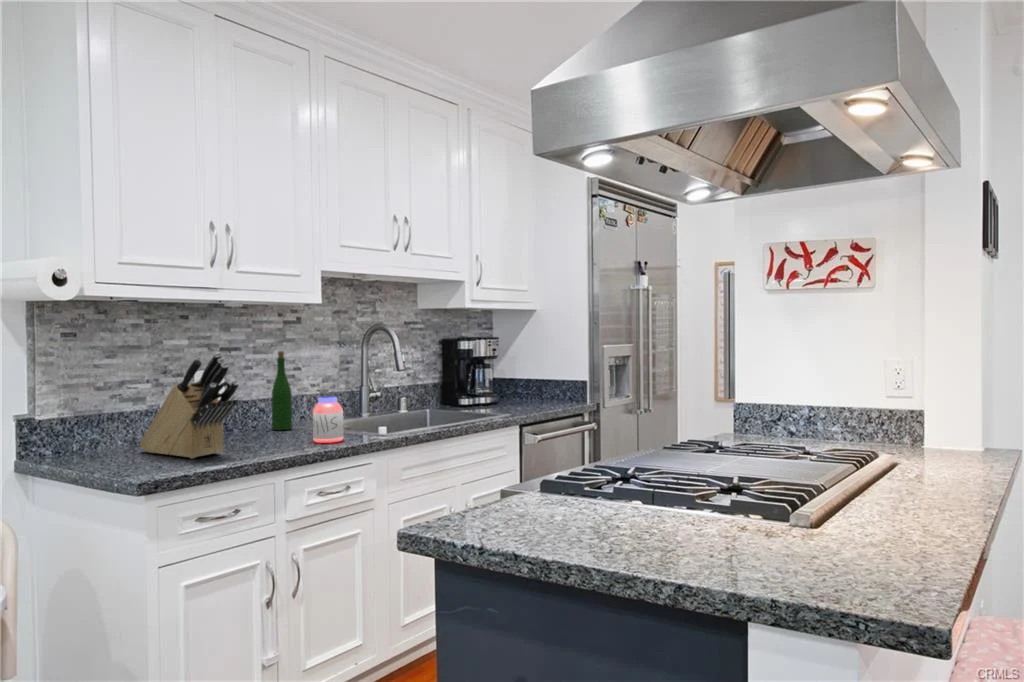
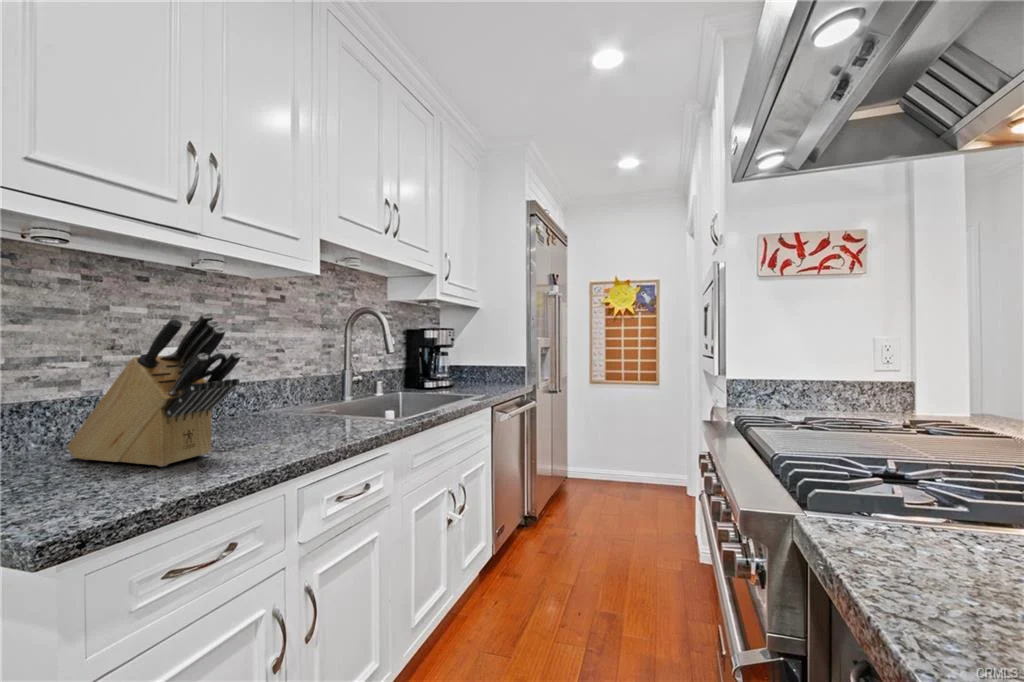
wine bottle: present [272,351,293,430] -> none [256,328,280,418]
jar: present [313,396,344,443] -> none [323,377,360,432]

